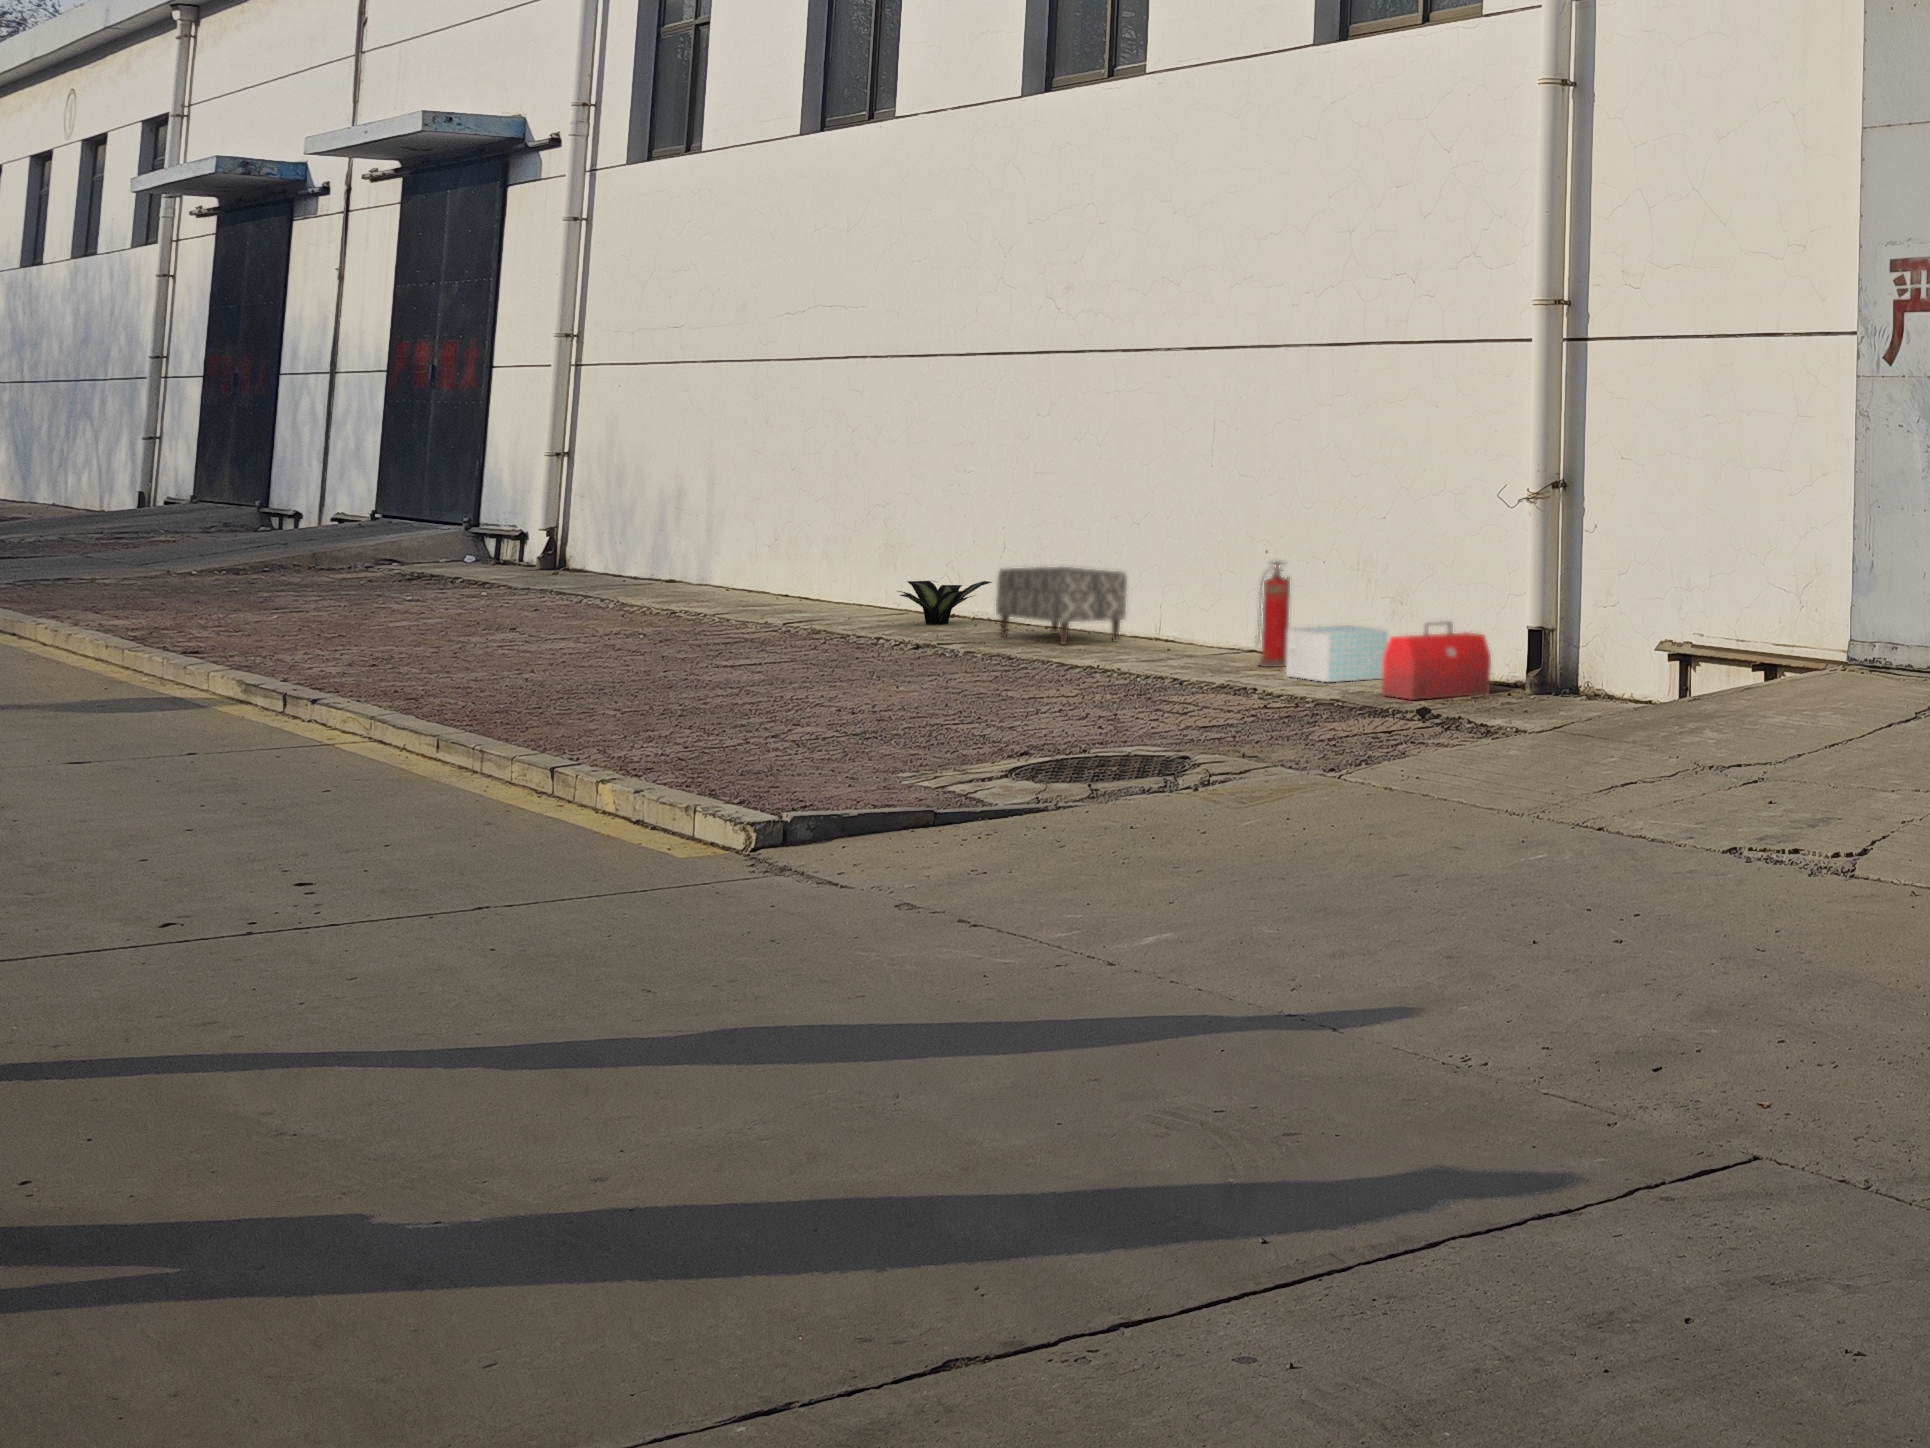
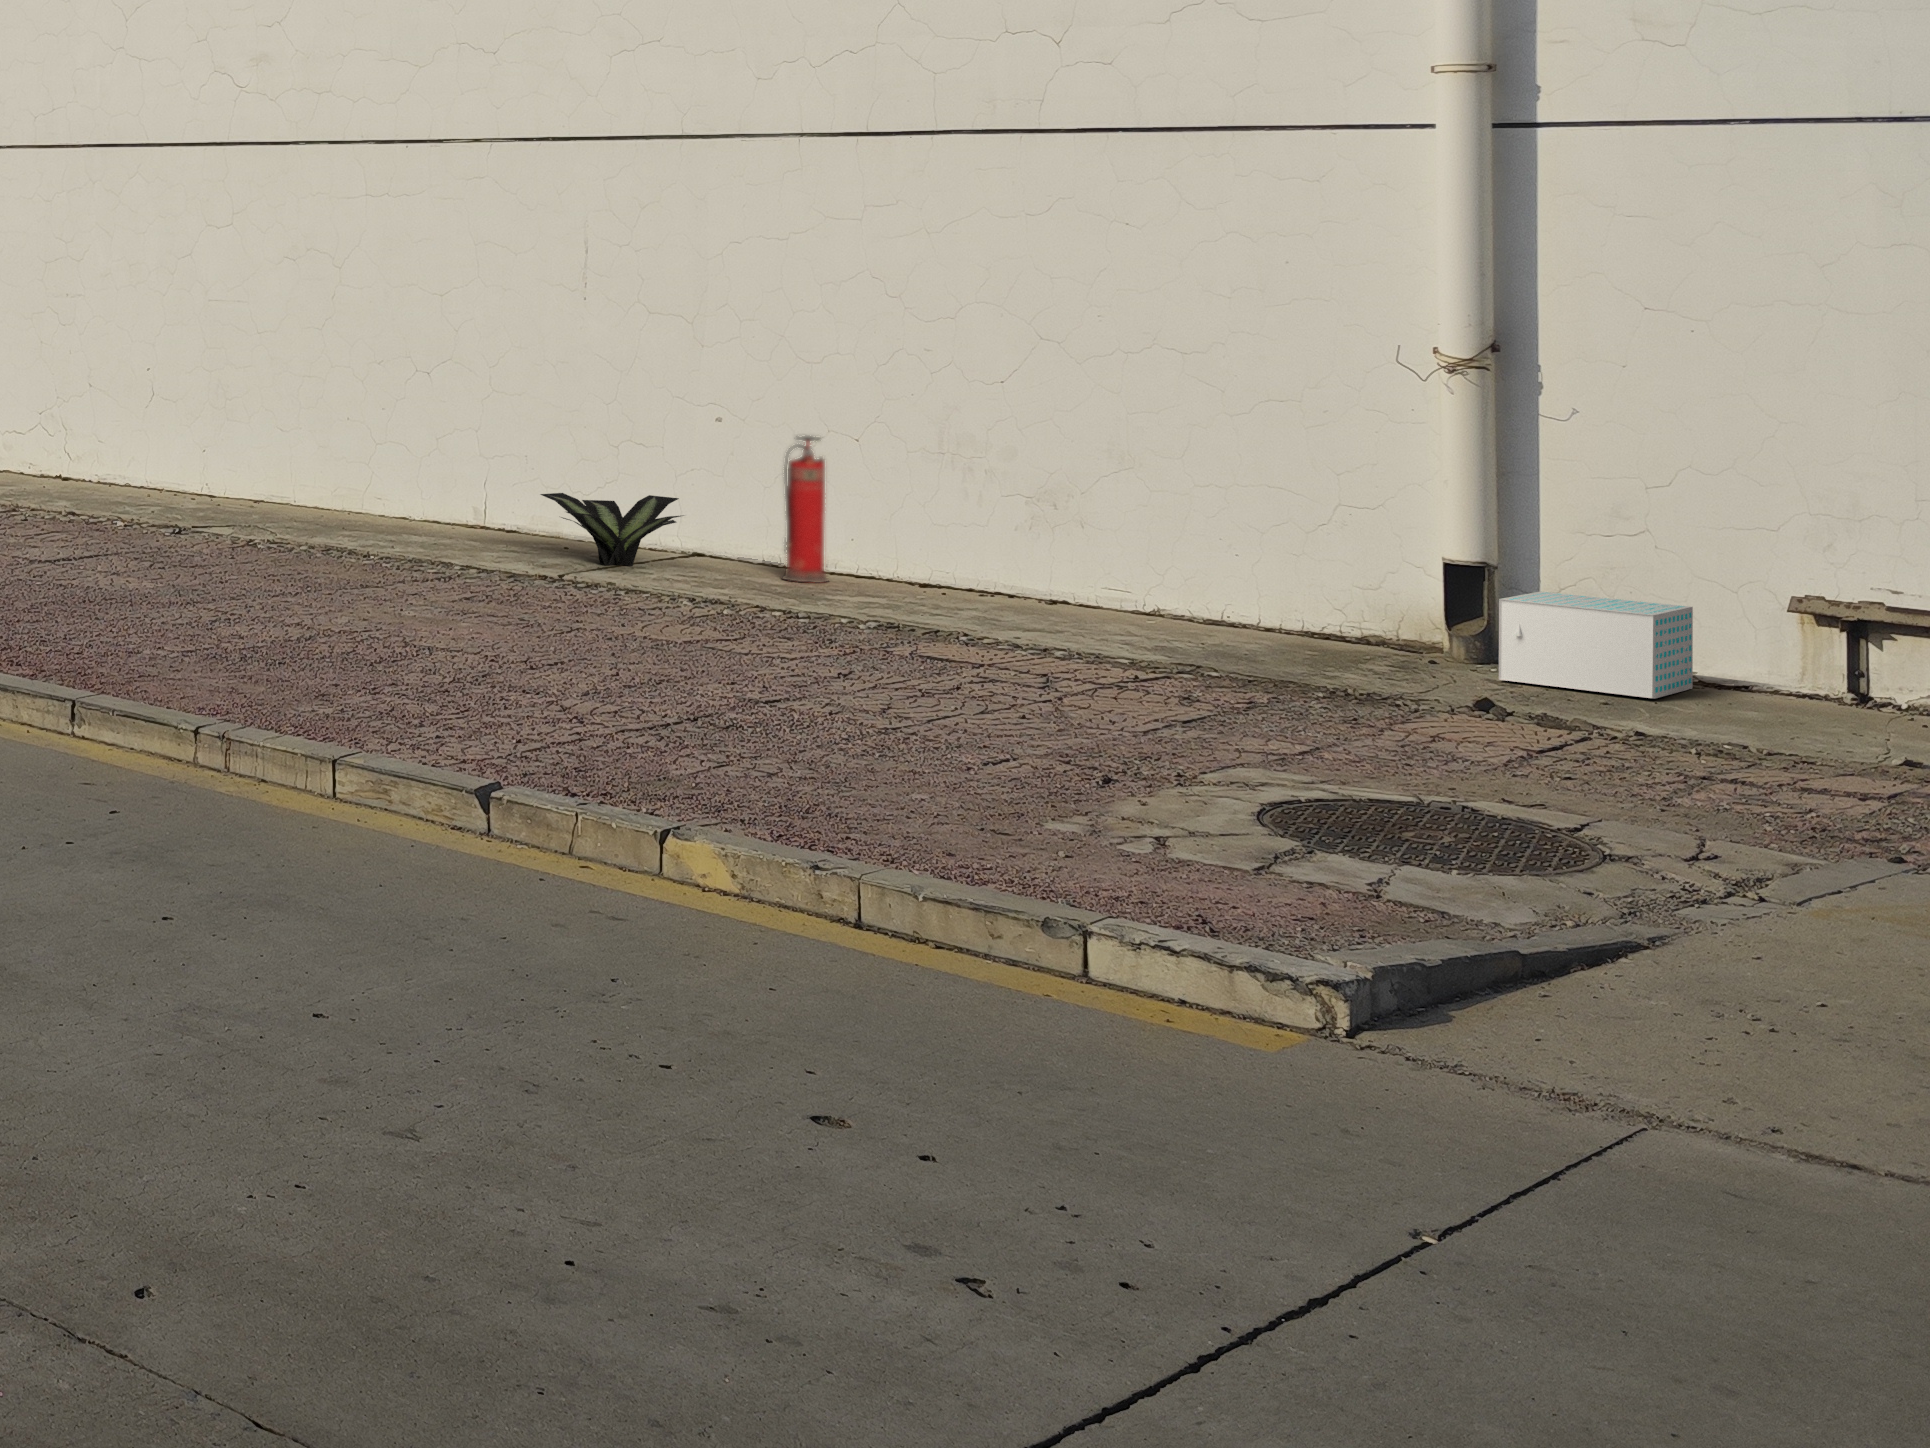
bench: present [996,567,1127,644] -> none [236,425,439,533]
potted plant: present [898,581,992,624] -> present [541,493,680,566]
toolbox: present [1382,621,1491,700] -> none [1191,539,1343,658]
storage box: present [1286,625,1389,682] -> present [1499,592,1693,699]

